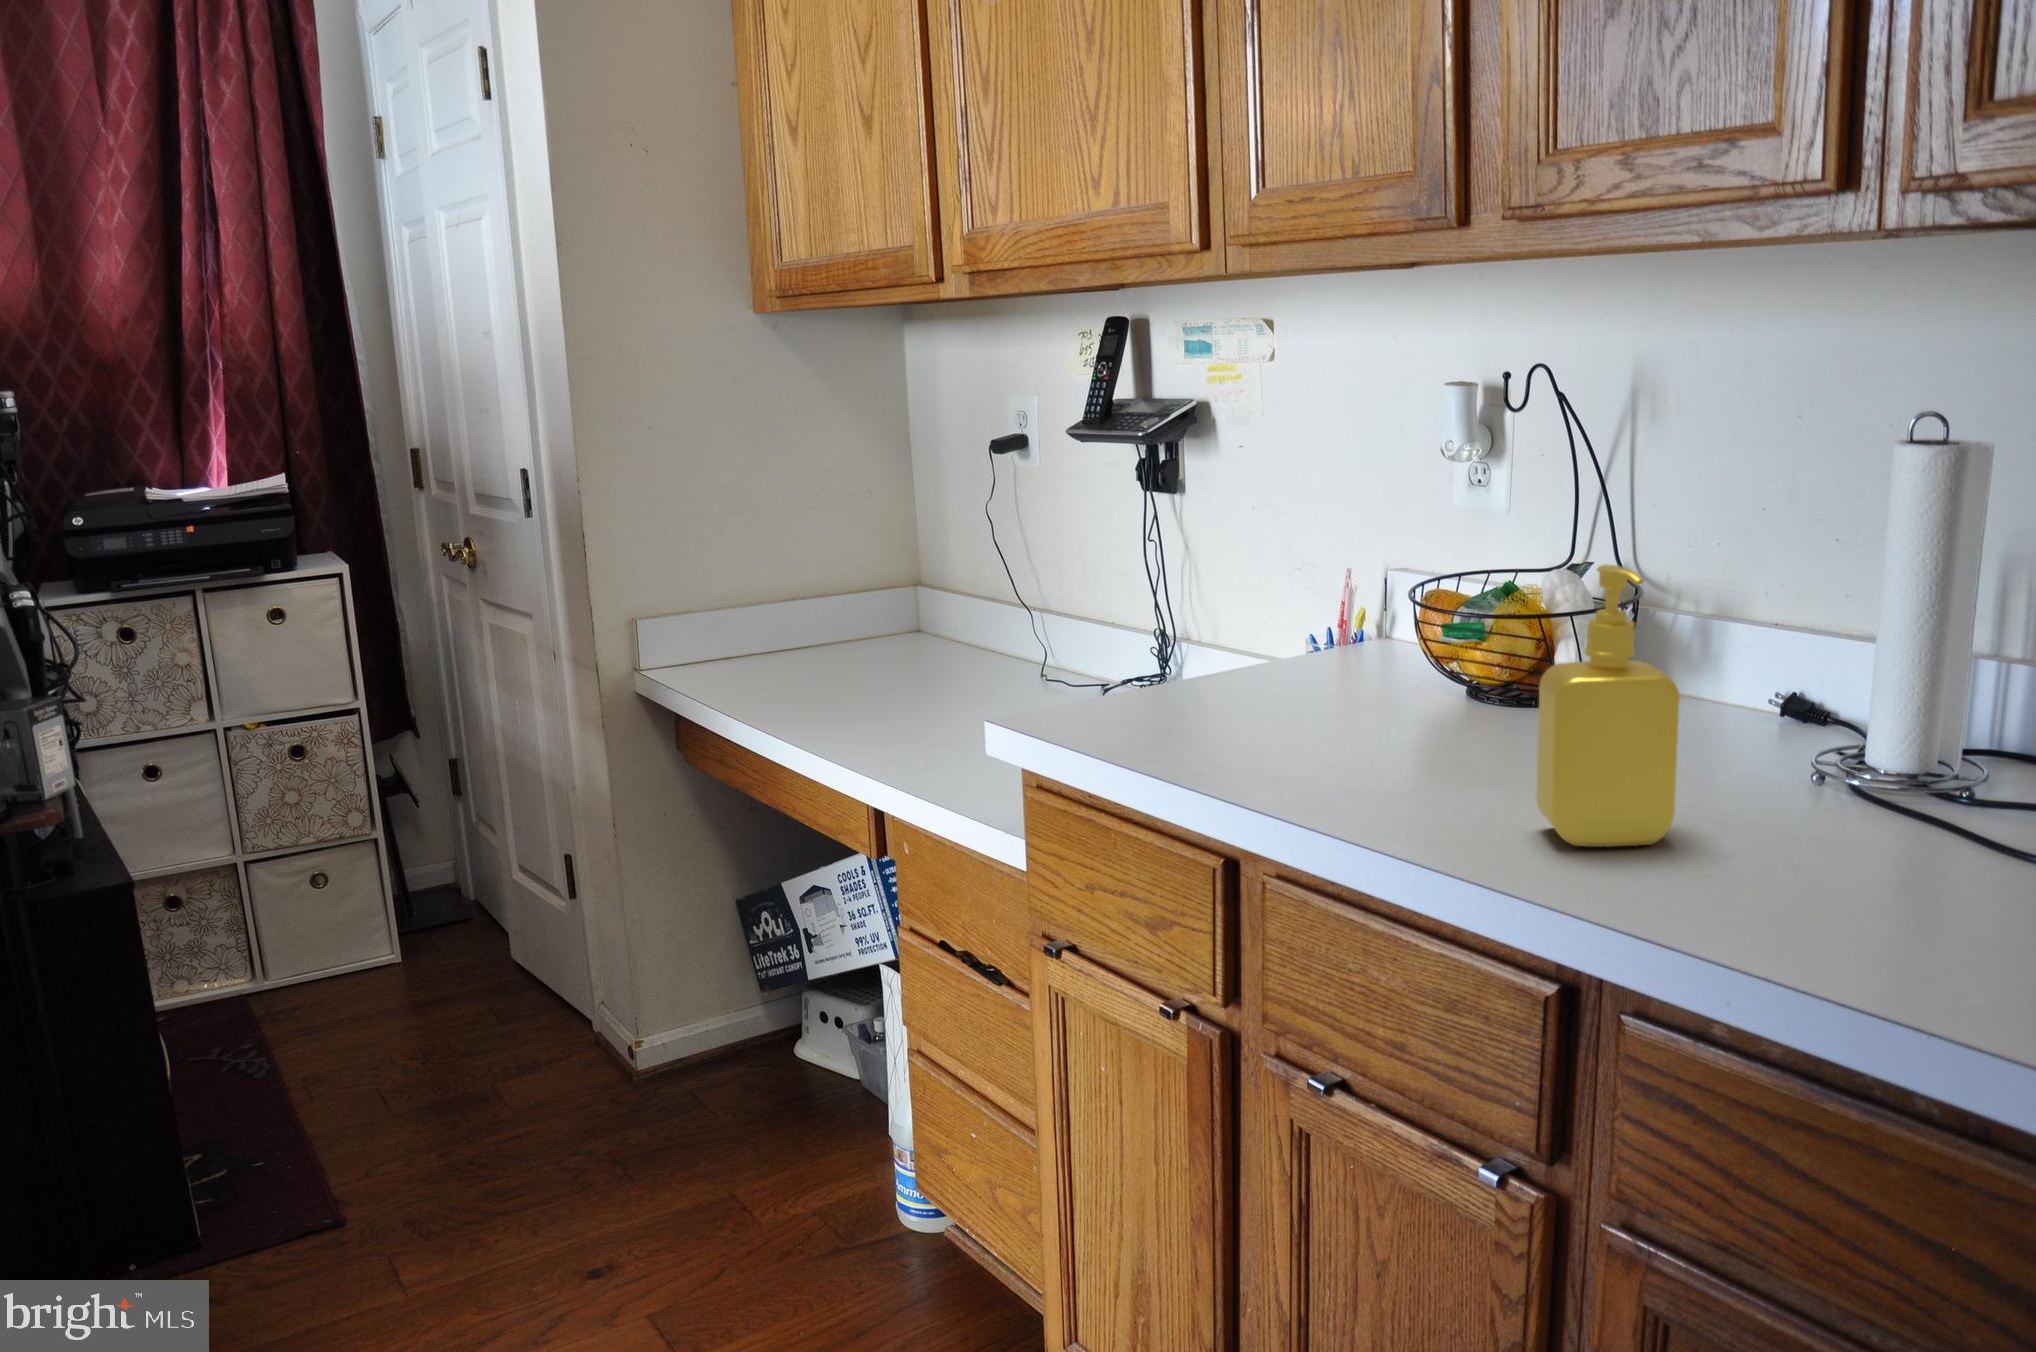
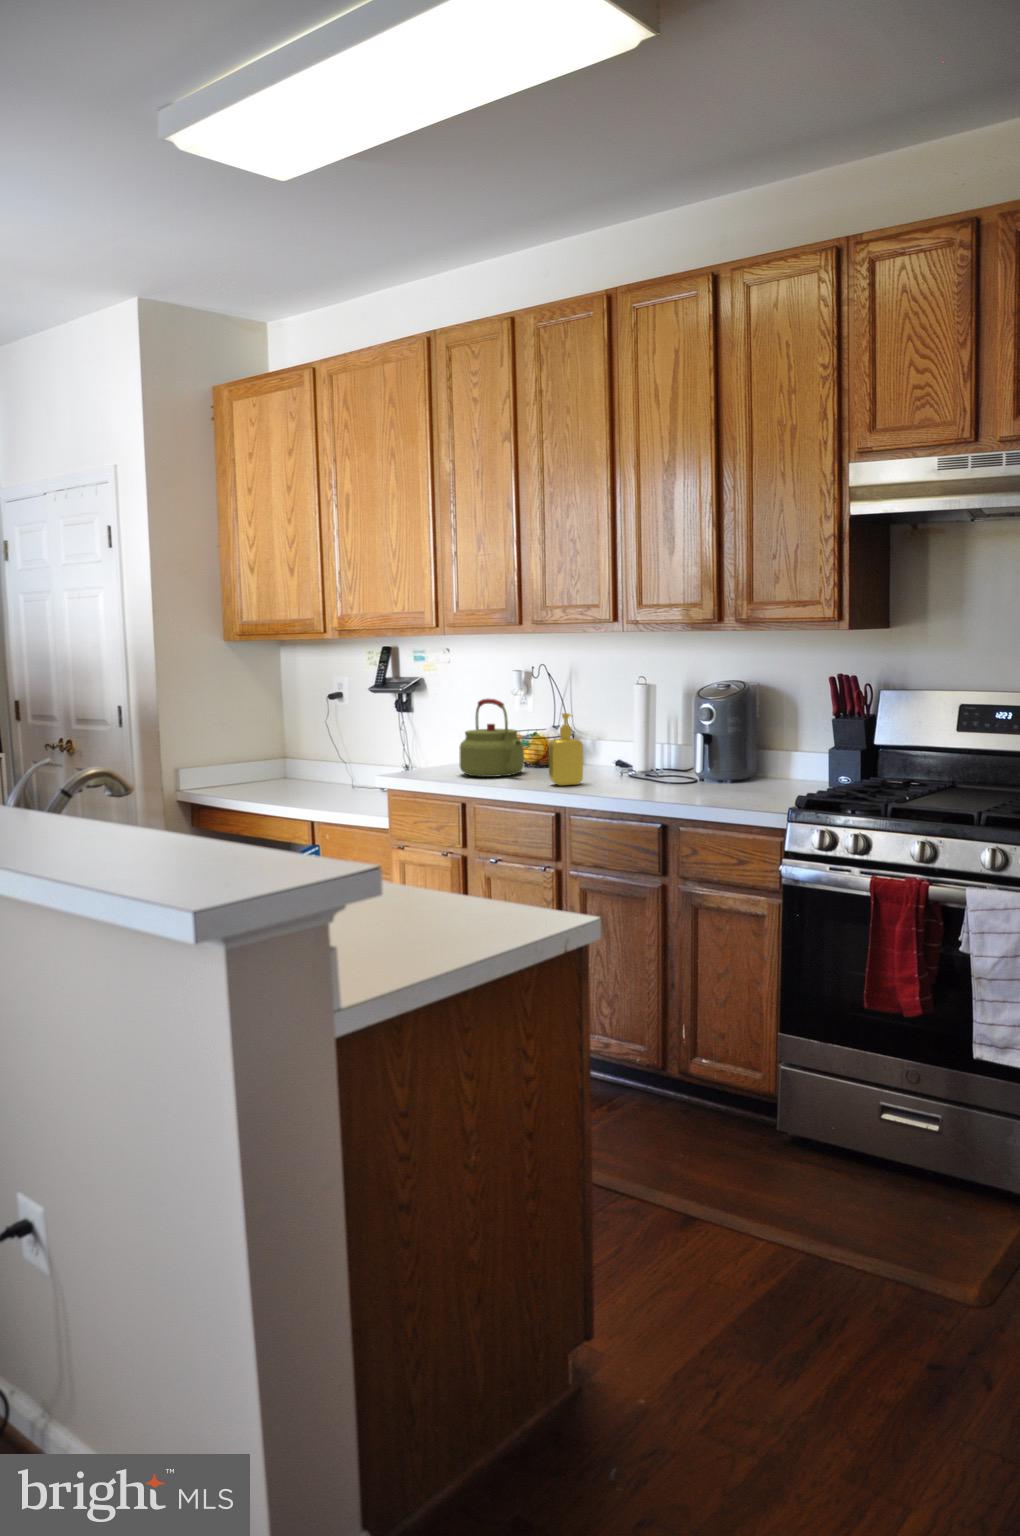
kettle: none [1242,485,1458,753] -> present [459,699,524,777]

